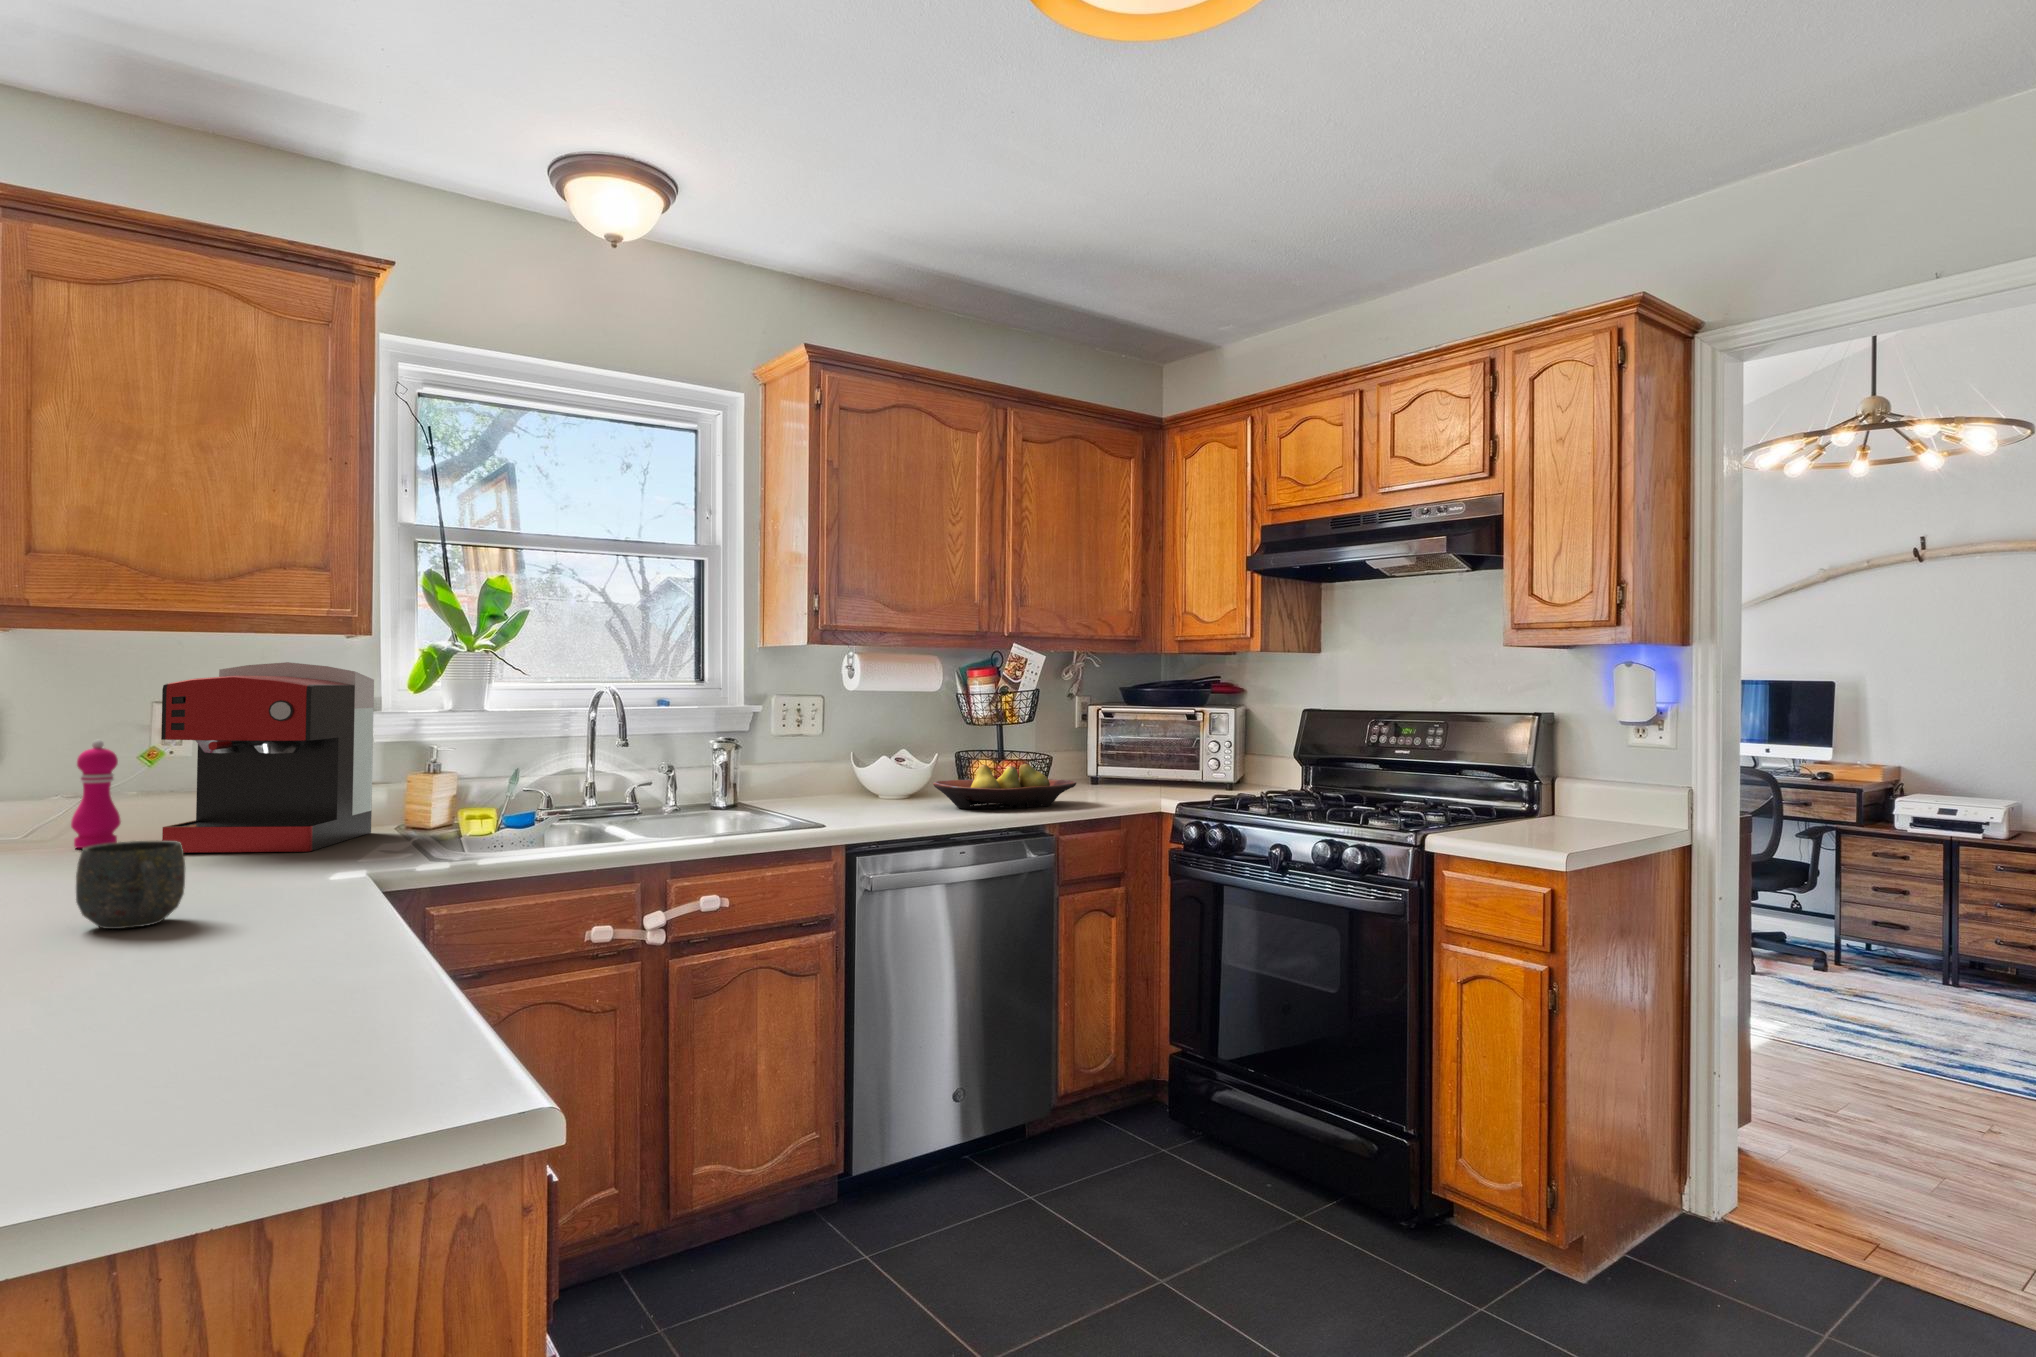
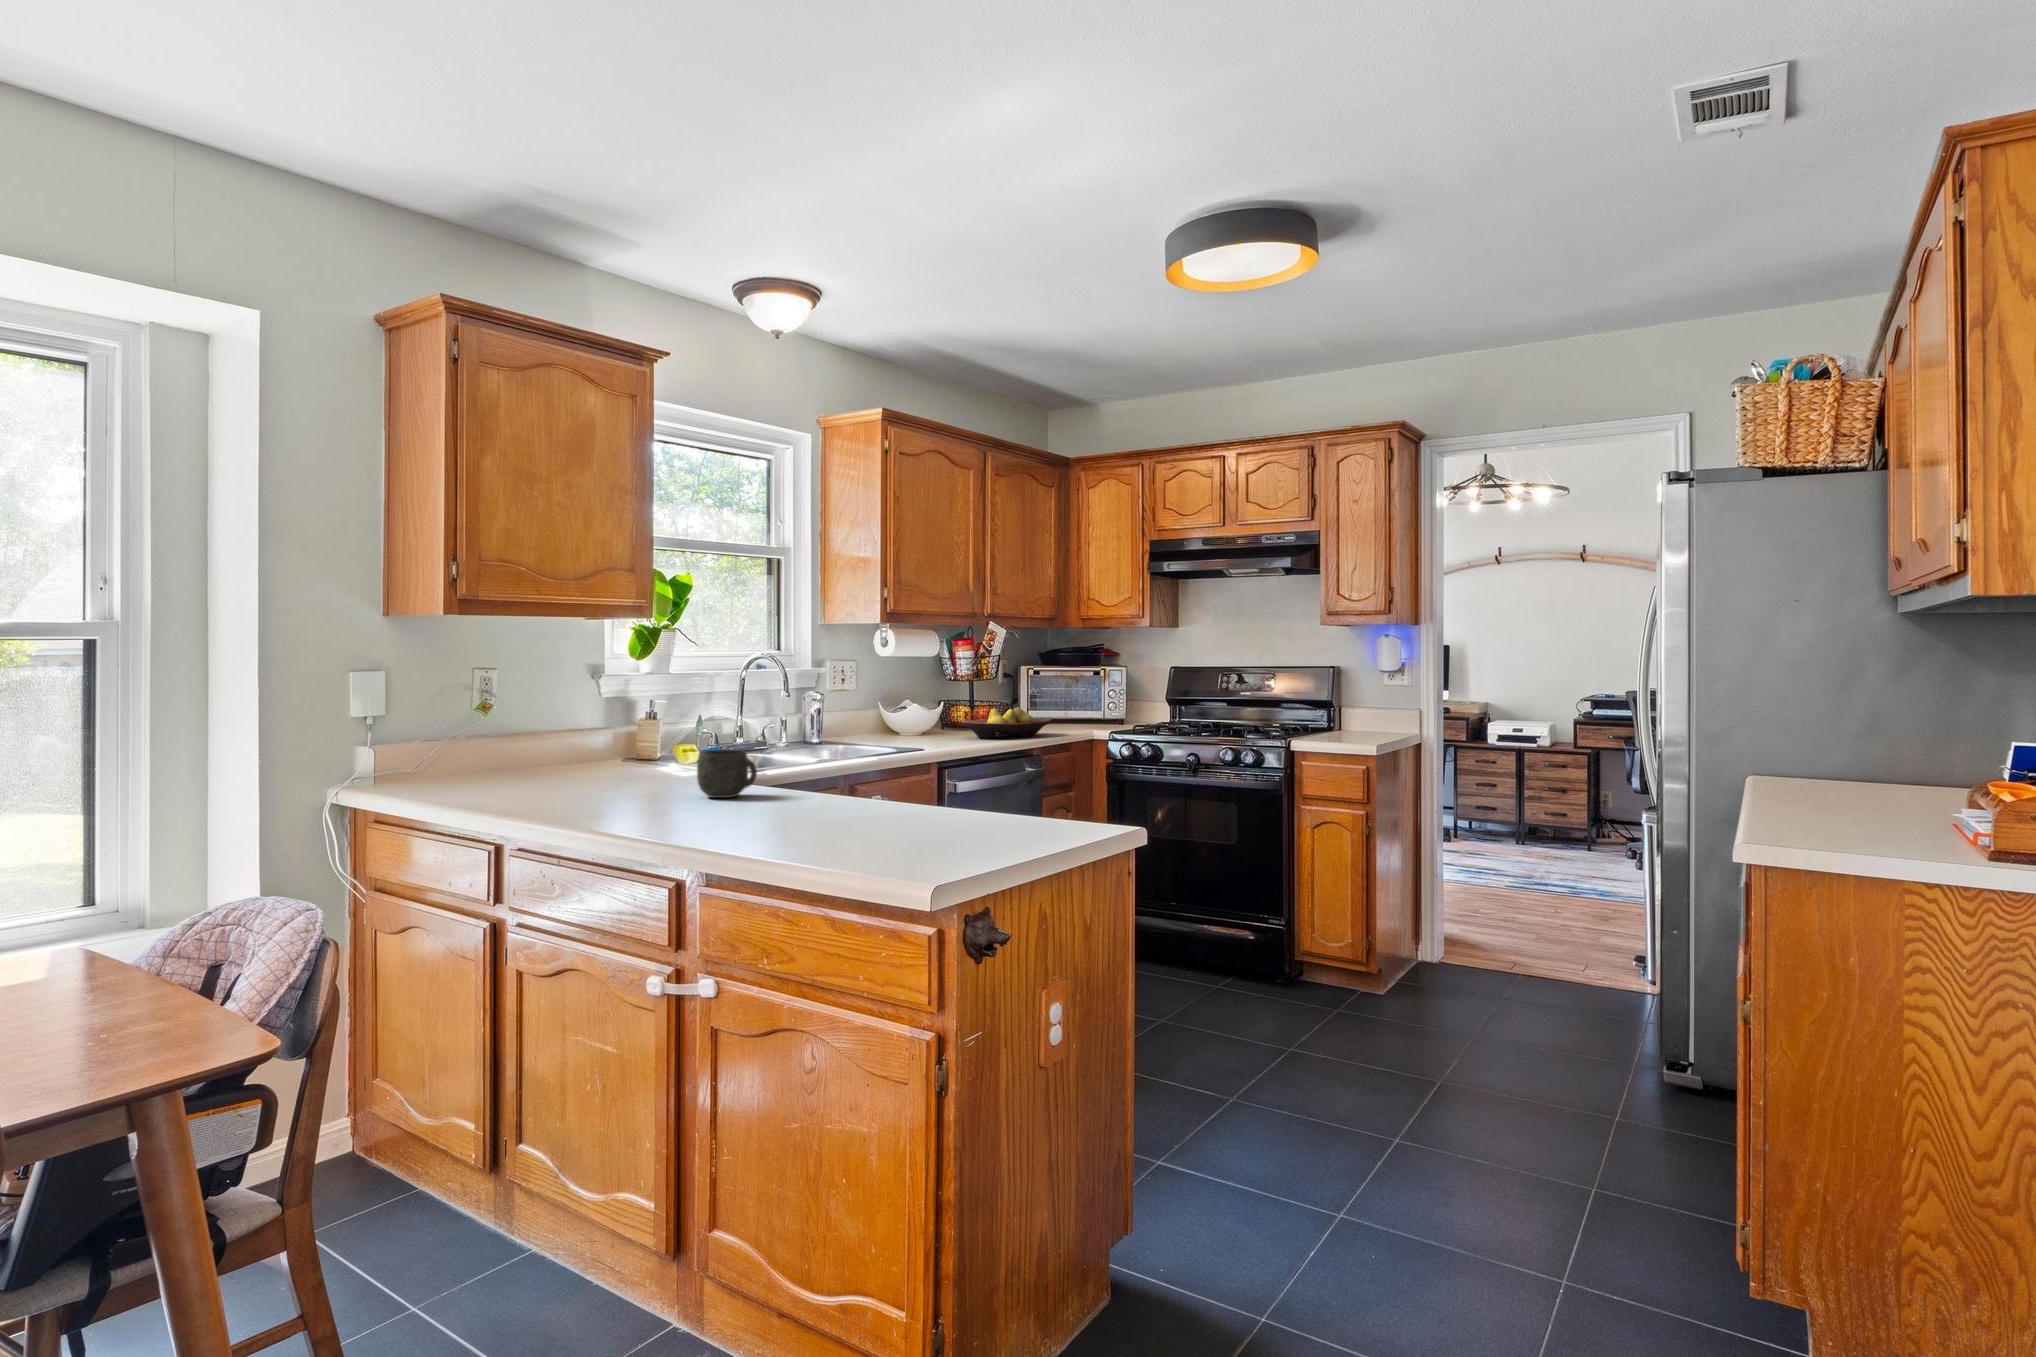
coffee maker: present [161,662,374,853] -> none [543,642,649,775]
pepper mill: present [71,740,121,848] -> none [462,699,492,777]

